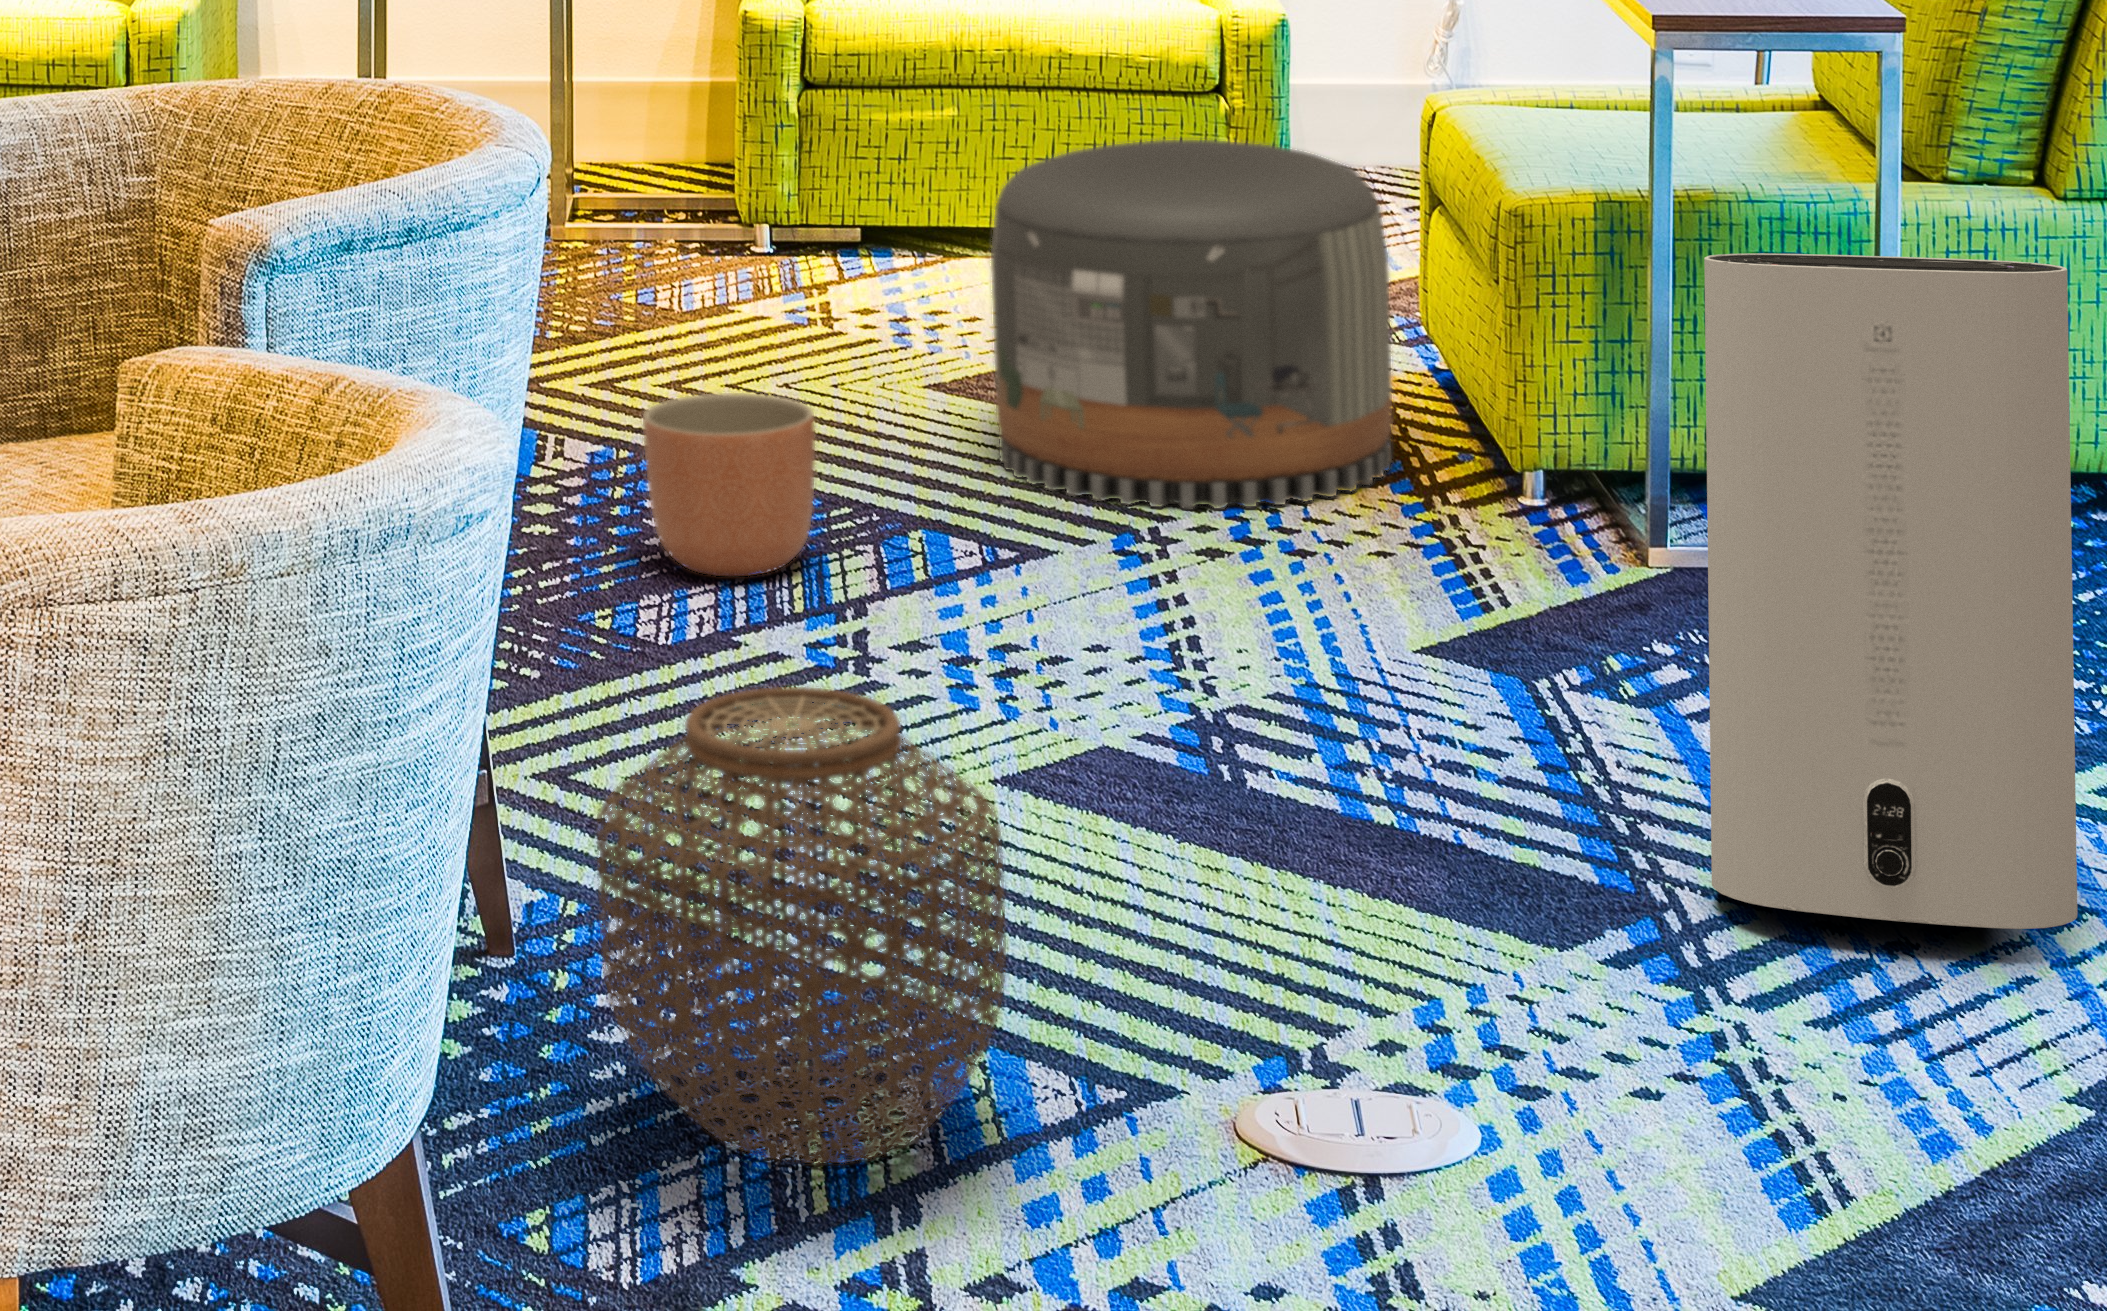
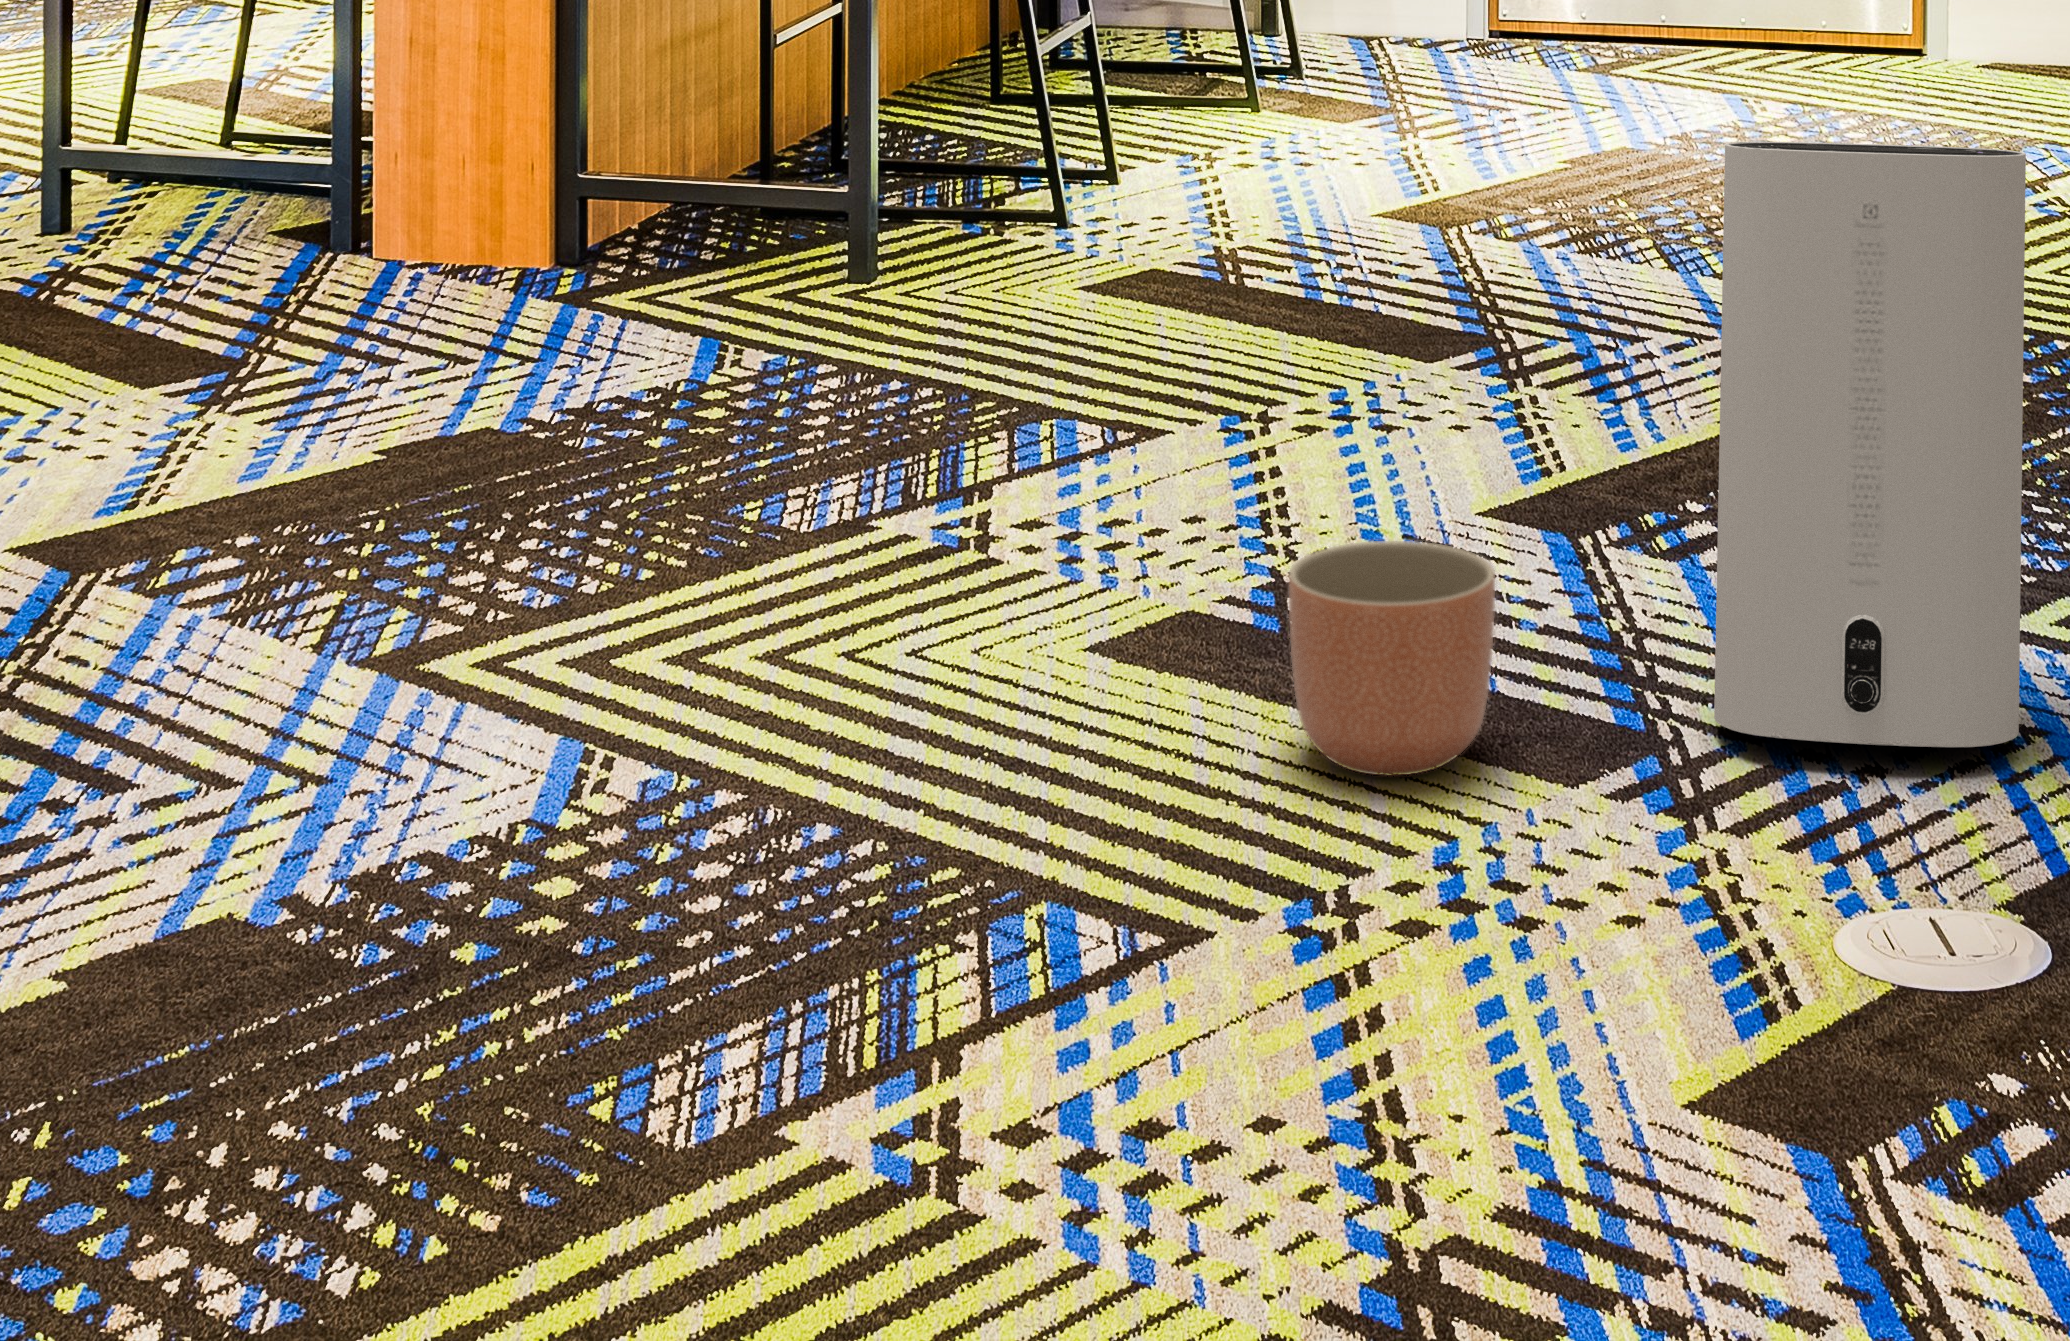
pouf: present [991,140,1393,509] -> none [1136,55,1486,390]
planter: present [643,393,815,576] -> present [1289,541,1495,776]
woven basket: present [597,687,1006,1163] -> none [653,554,1050,1026]

